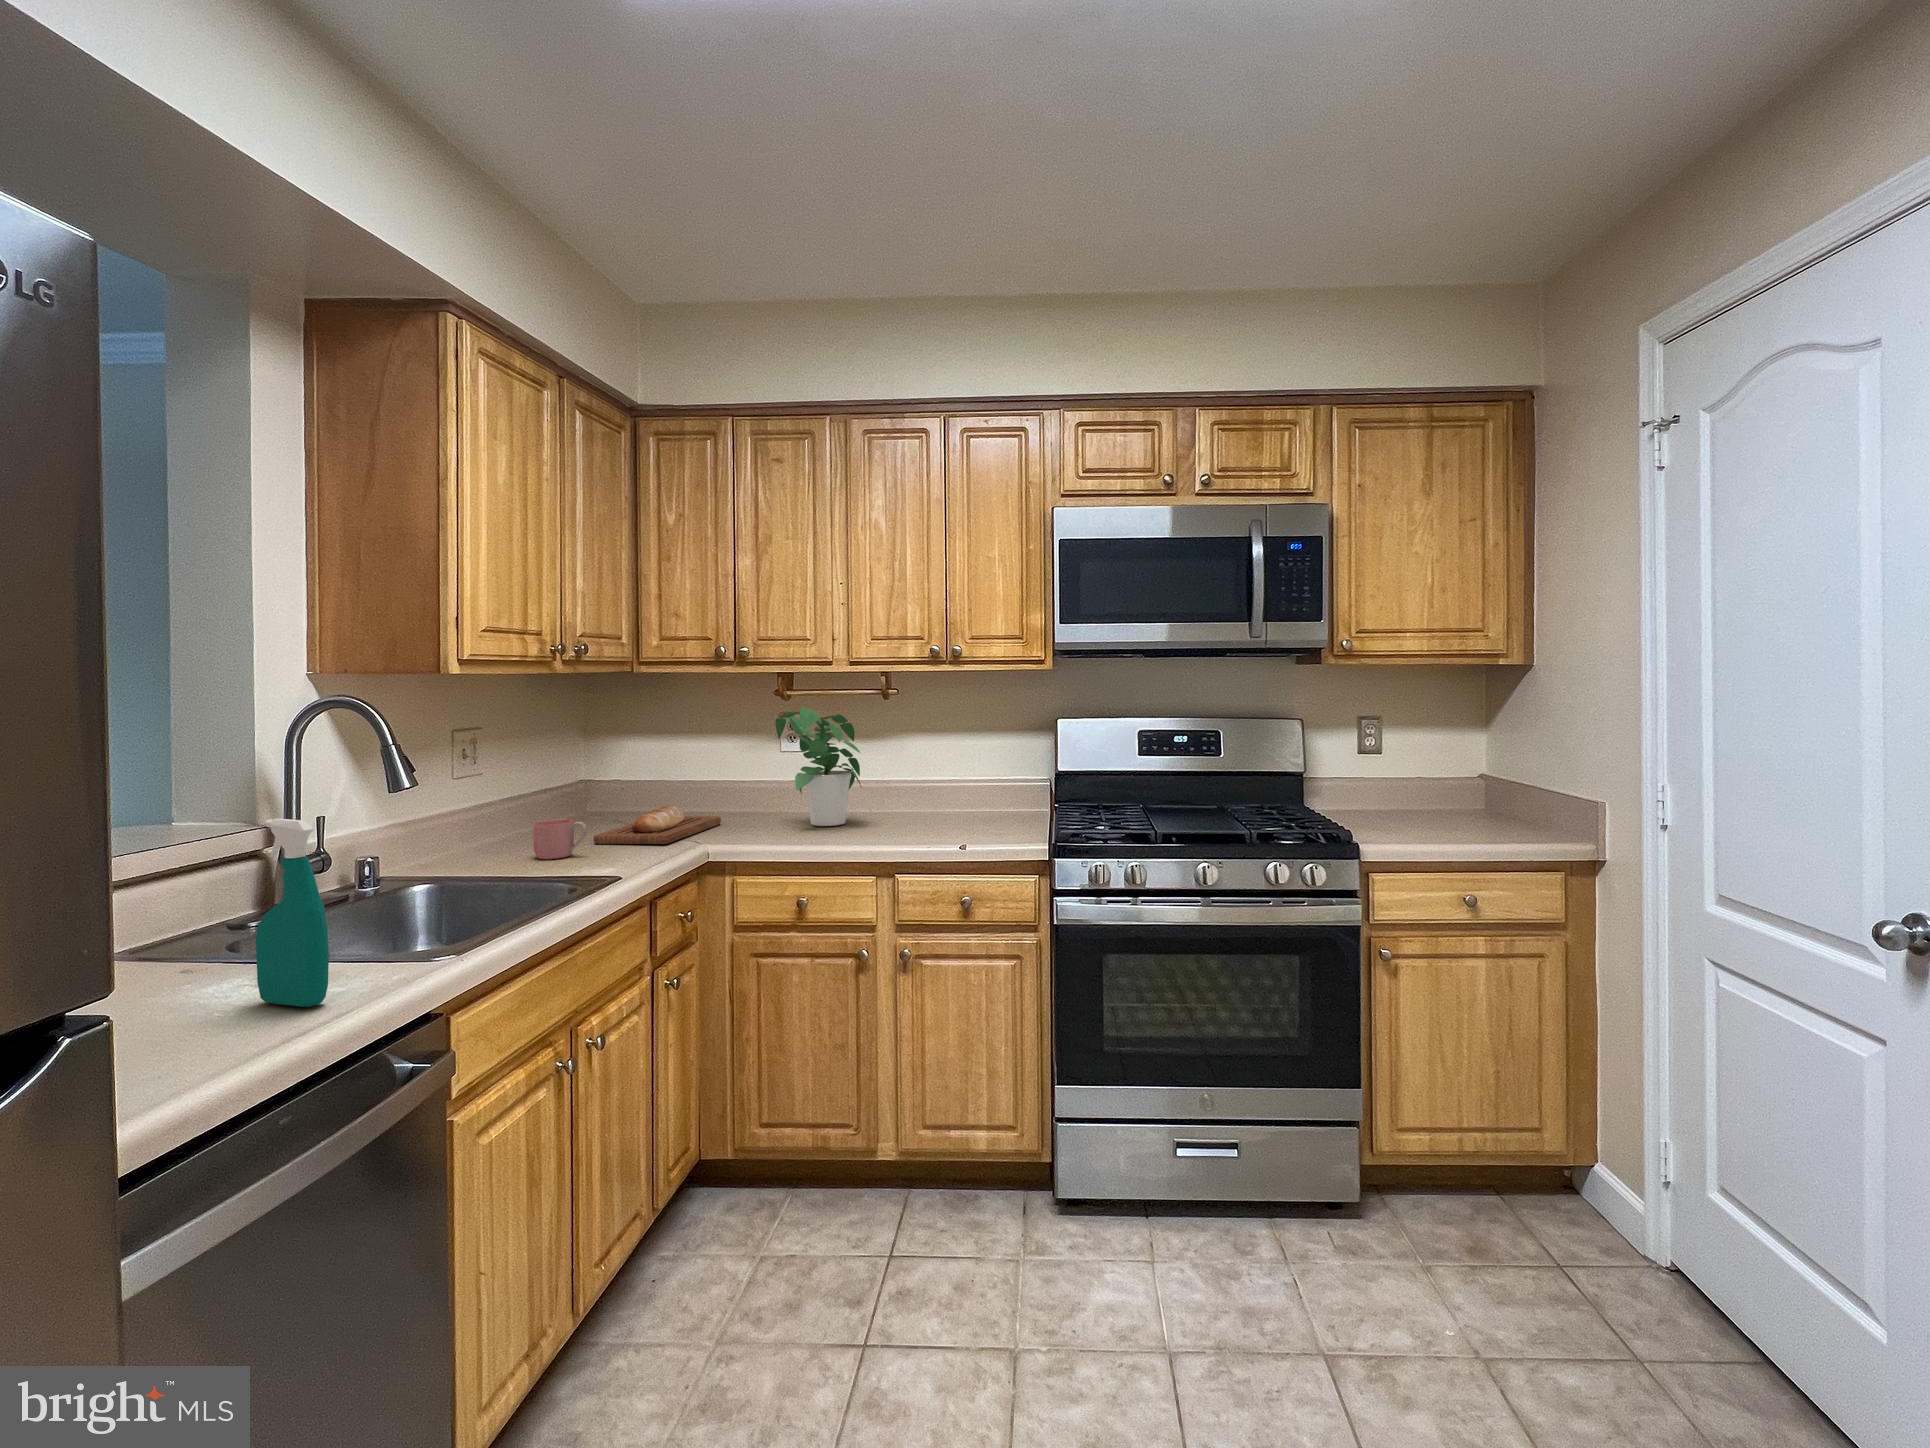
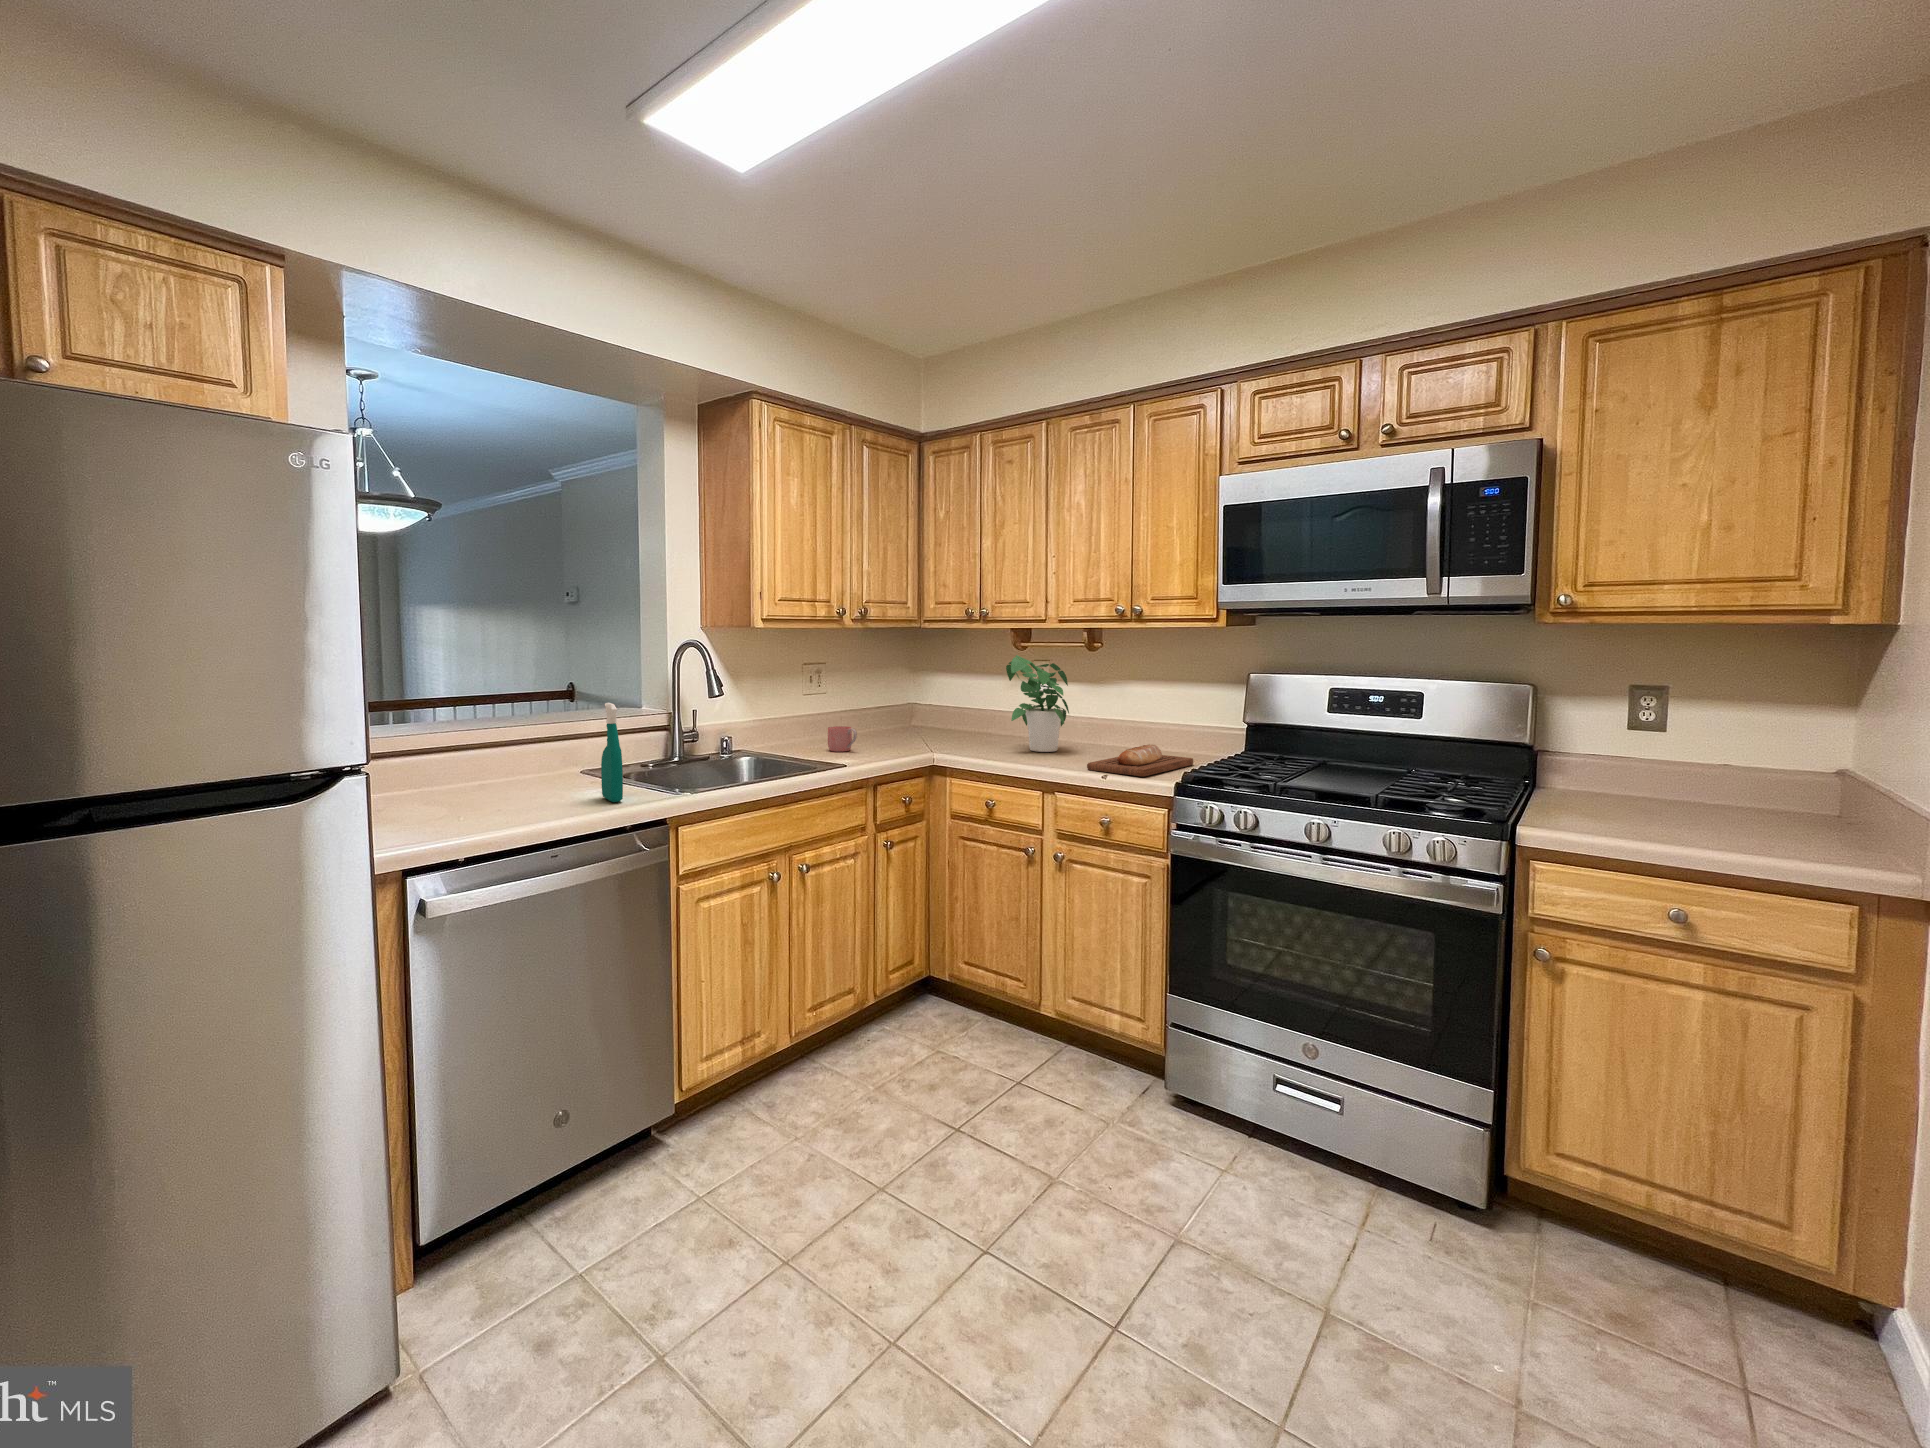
bread loaf: present [593,805,721,844] -> present [1087,744,1193,777]

